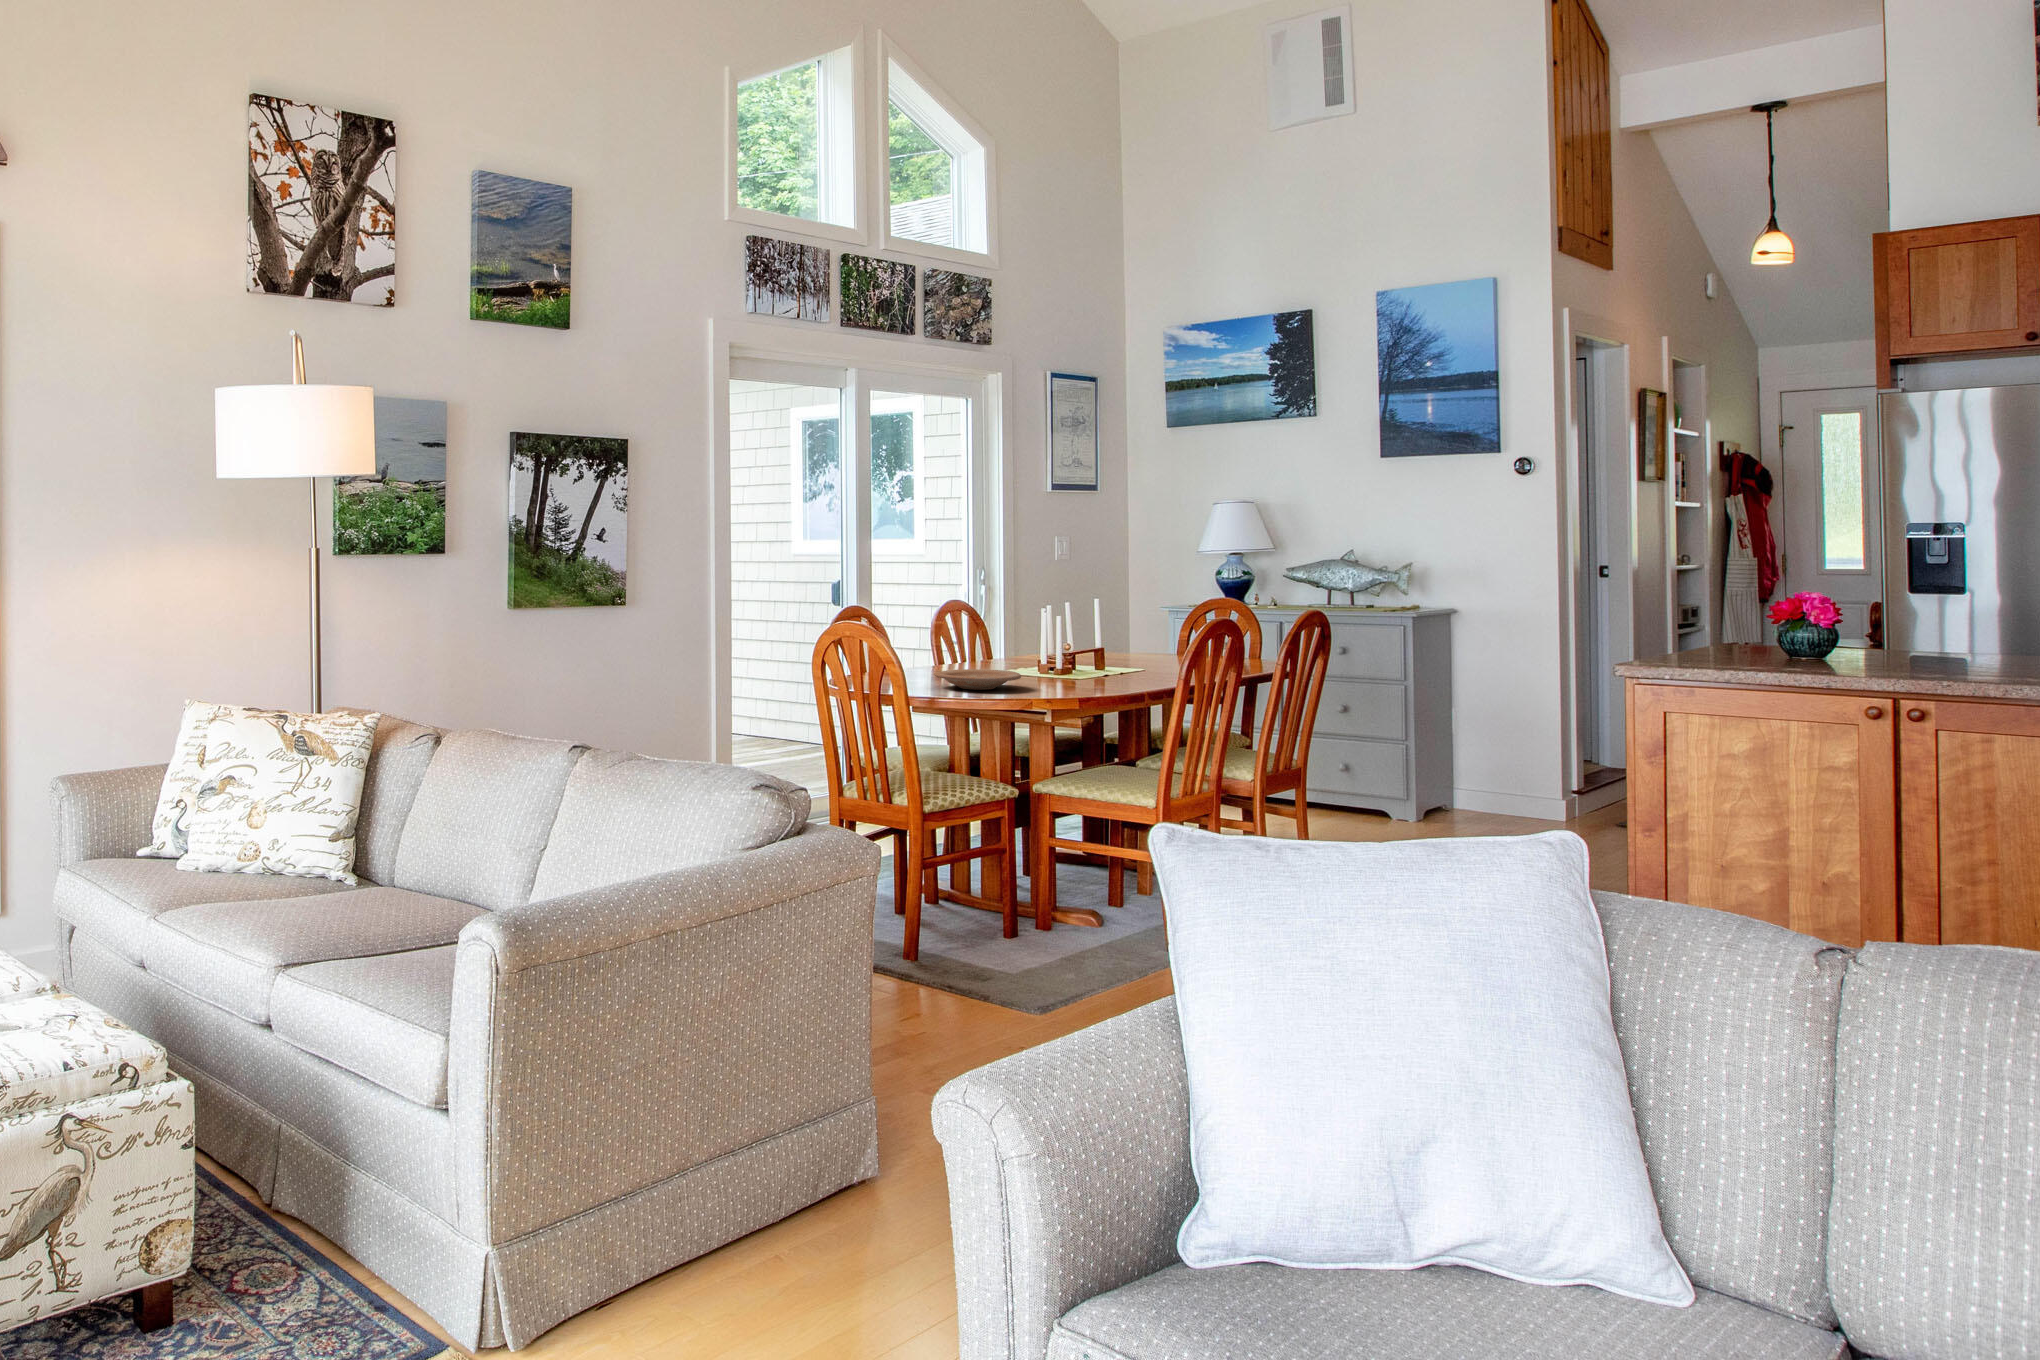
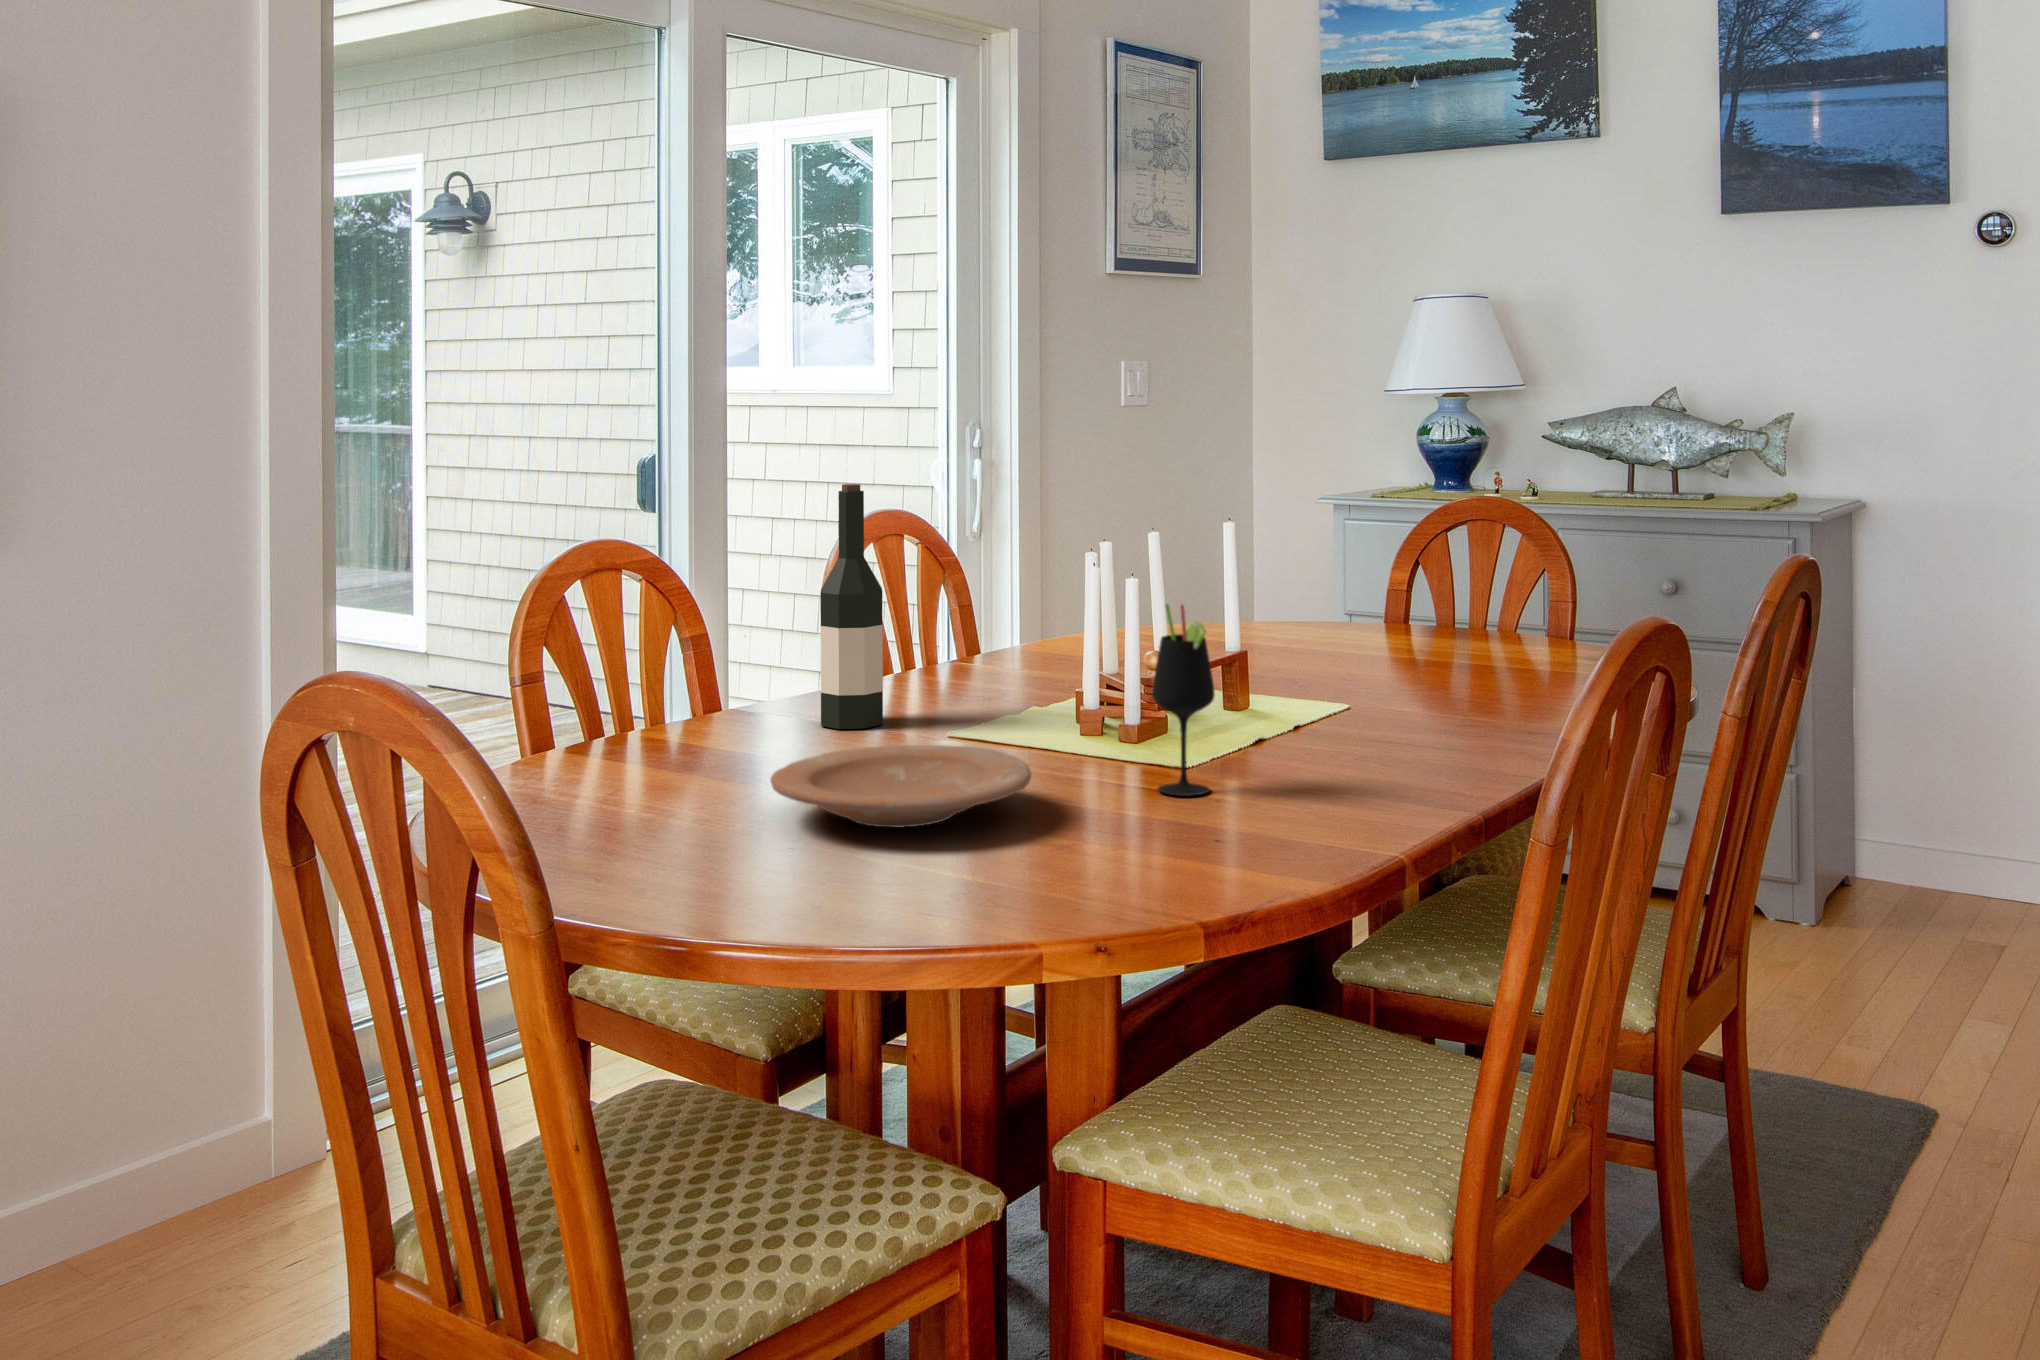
wine bottle: none [936,583,961,673] -> present [820,484,883,729]
wine glass: none [1063,622,1085,688] -> present [1152,604,1215,796]

